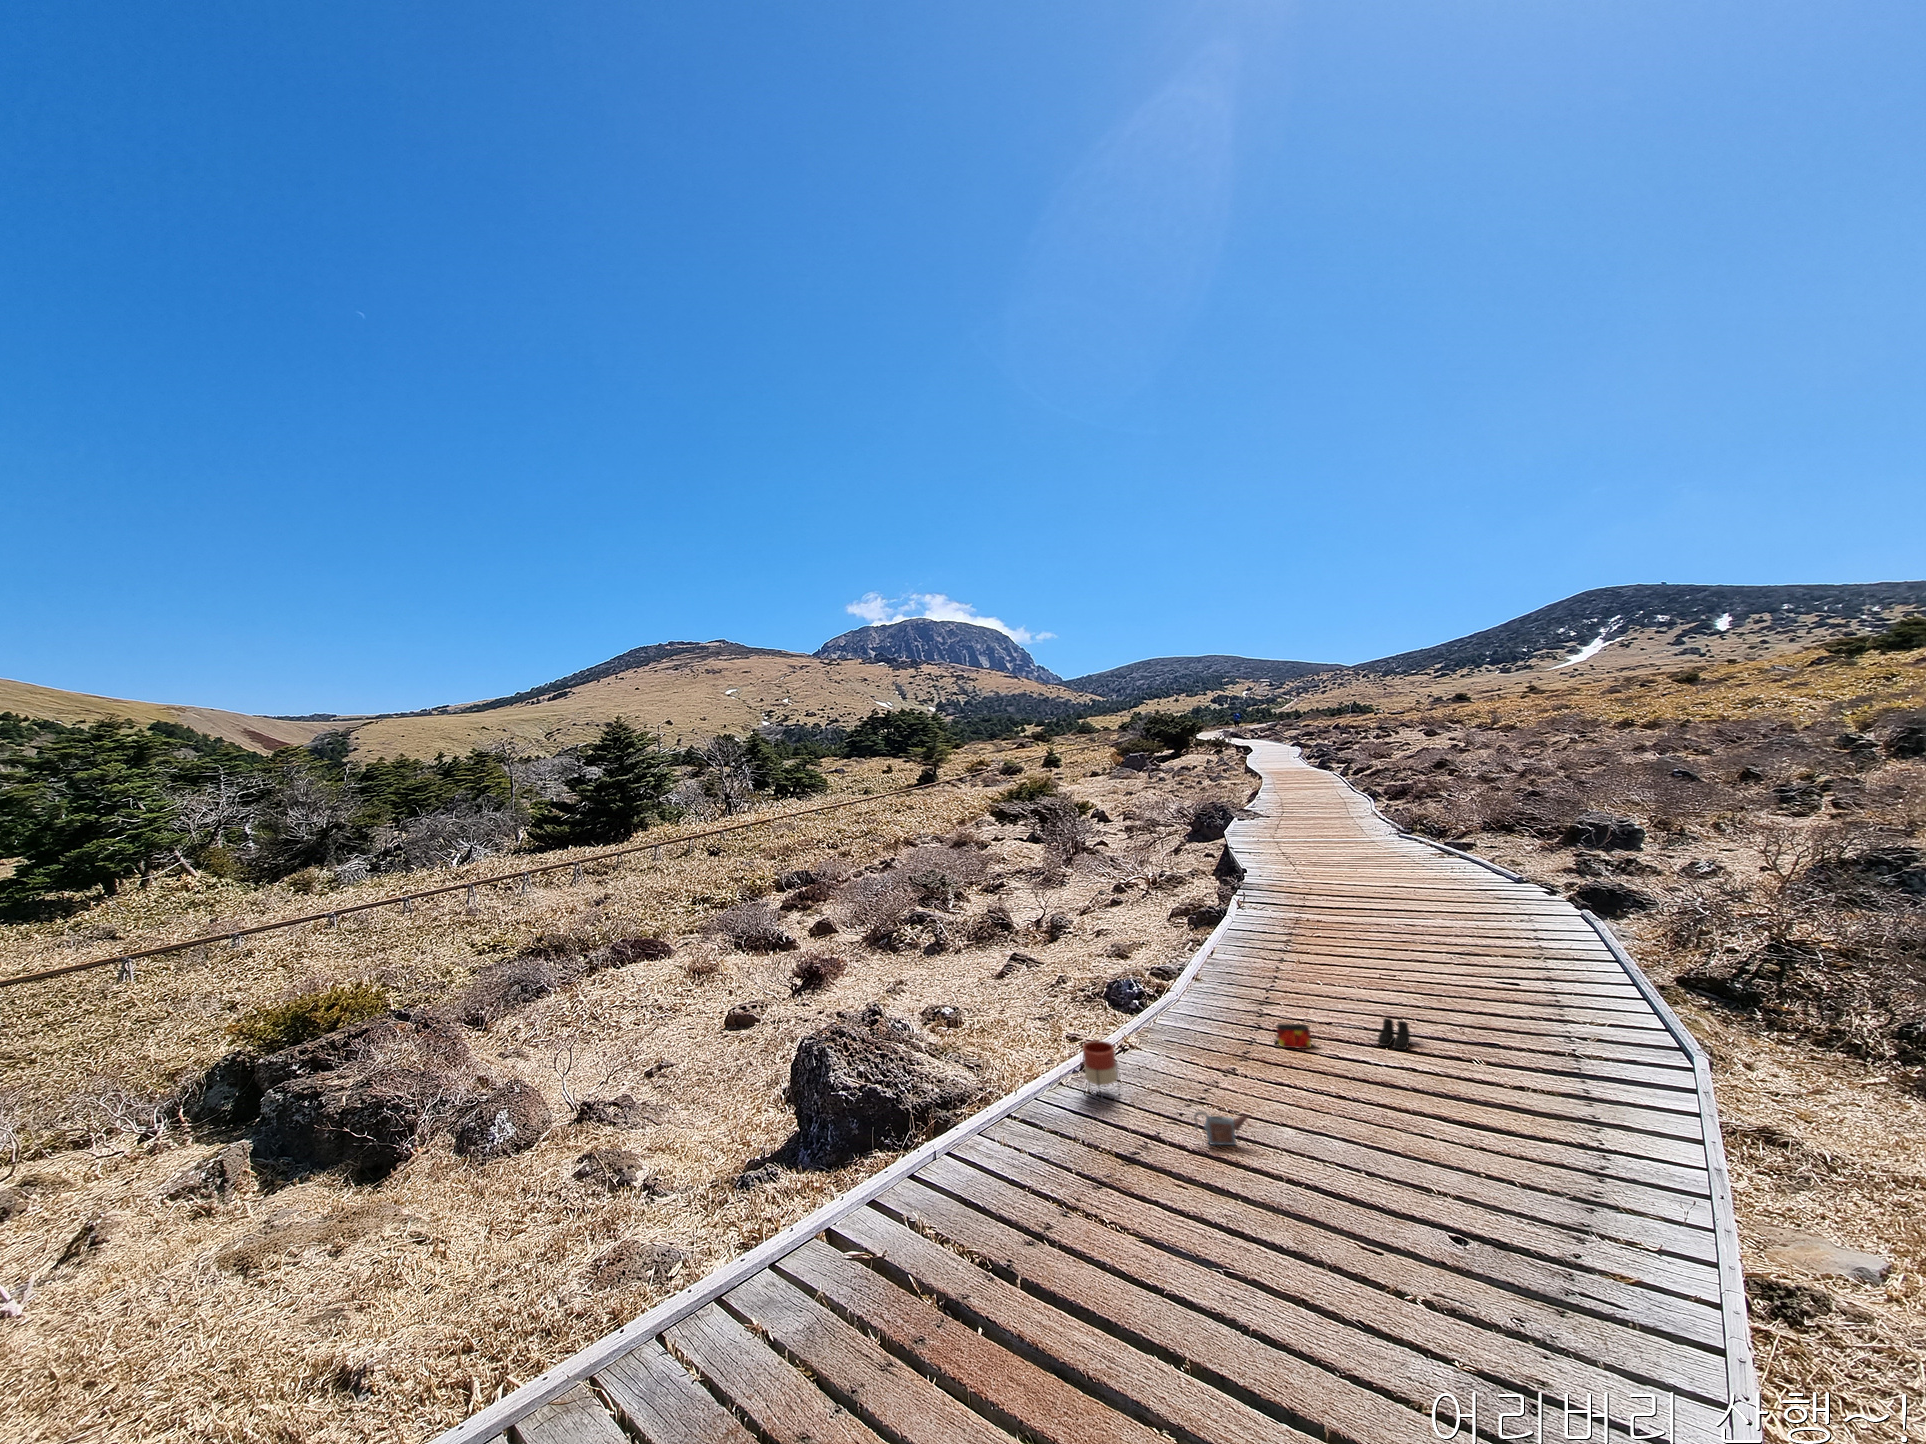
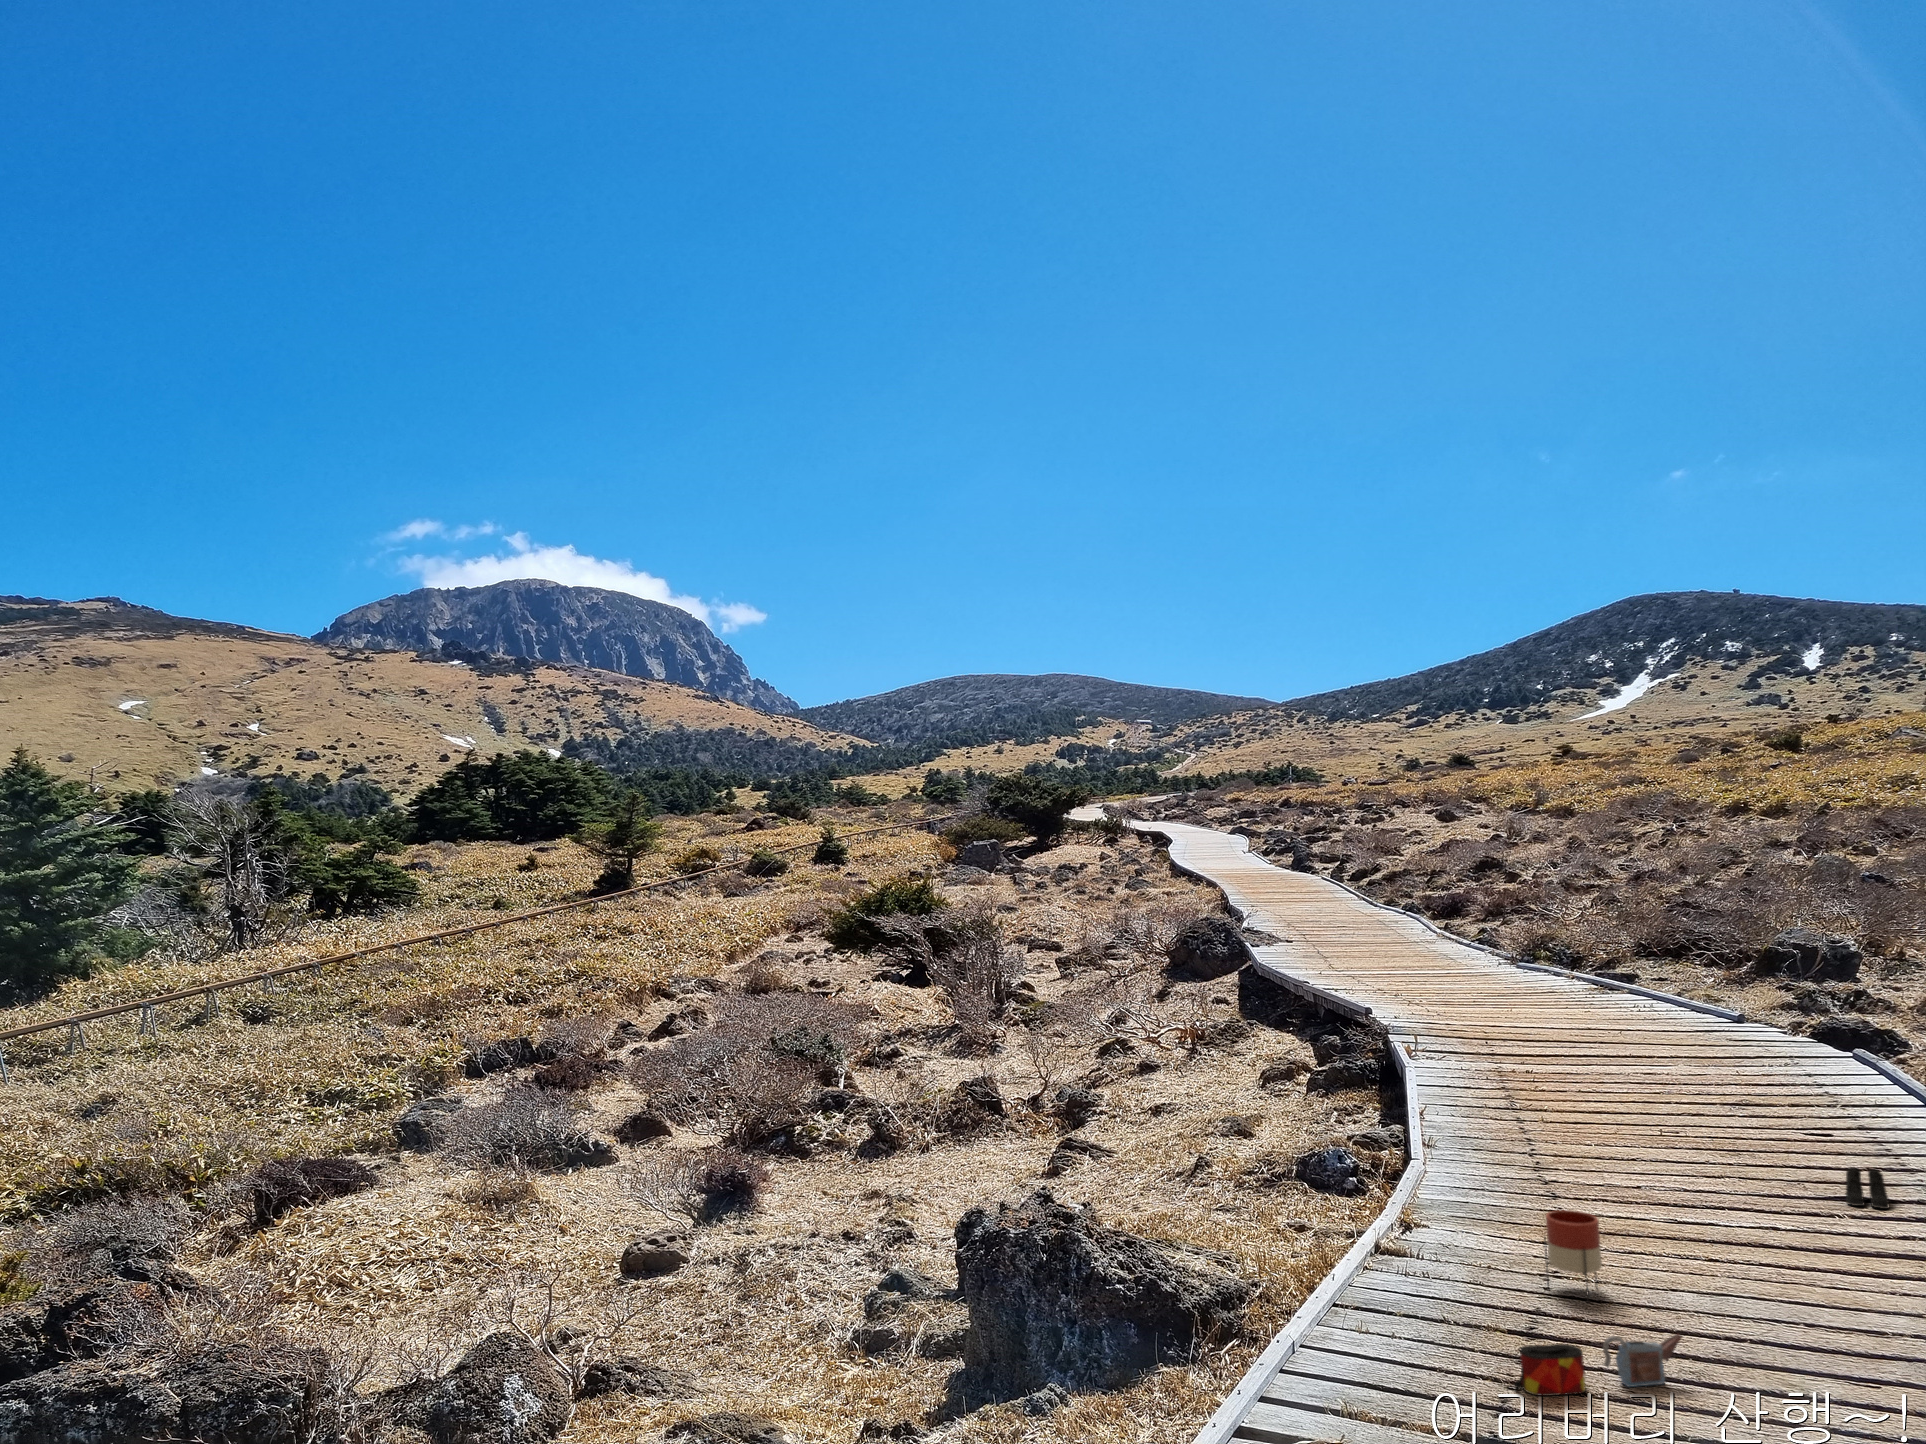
bag: present [1274,1024,1312,1049] -> present [1514,1344,1585,1396]
watering can: present [1194,1111,1249,1145] -> present [1603,1334,1682,1387]

